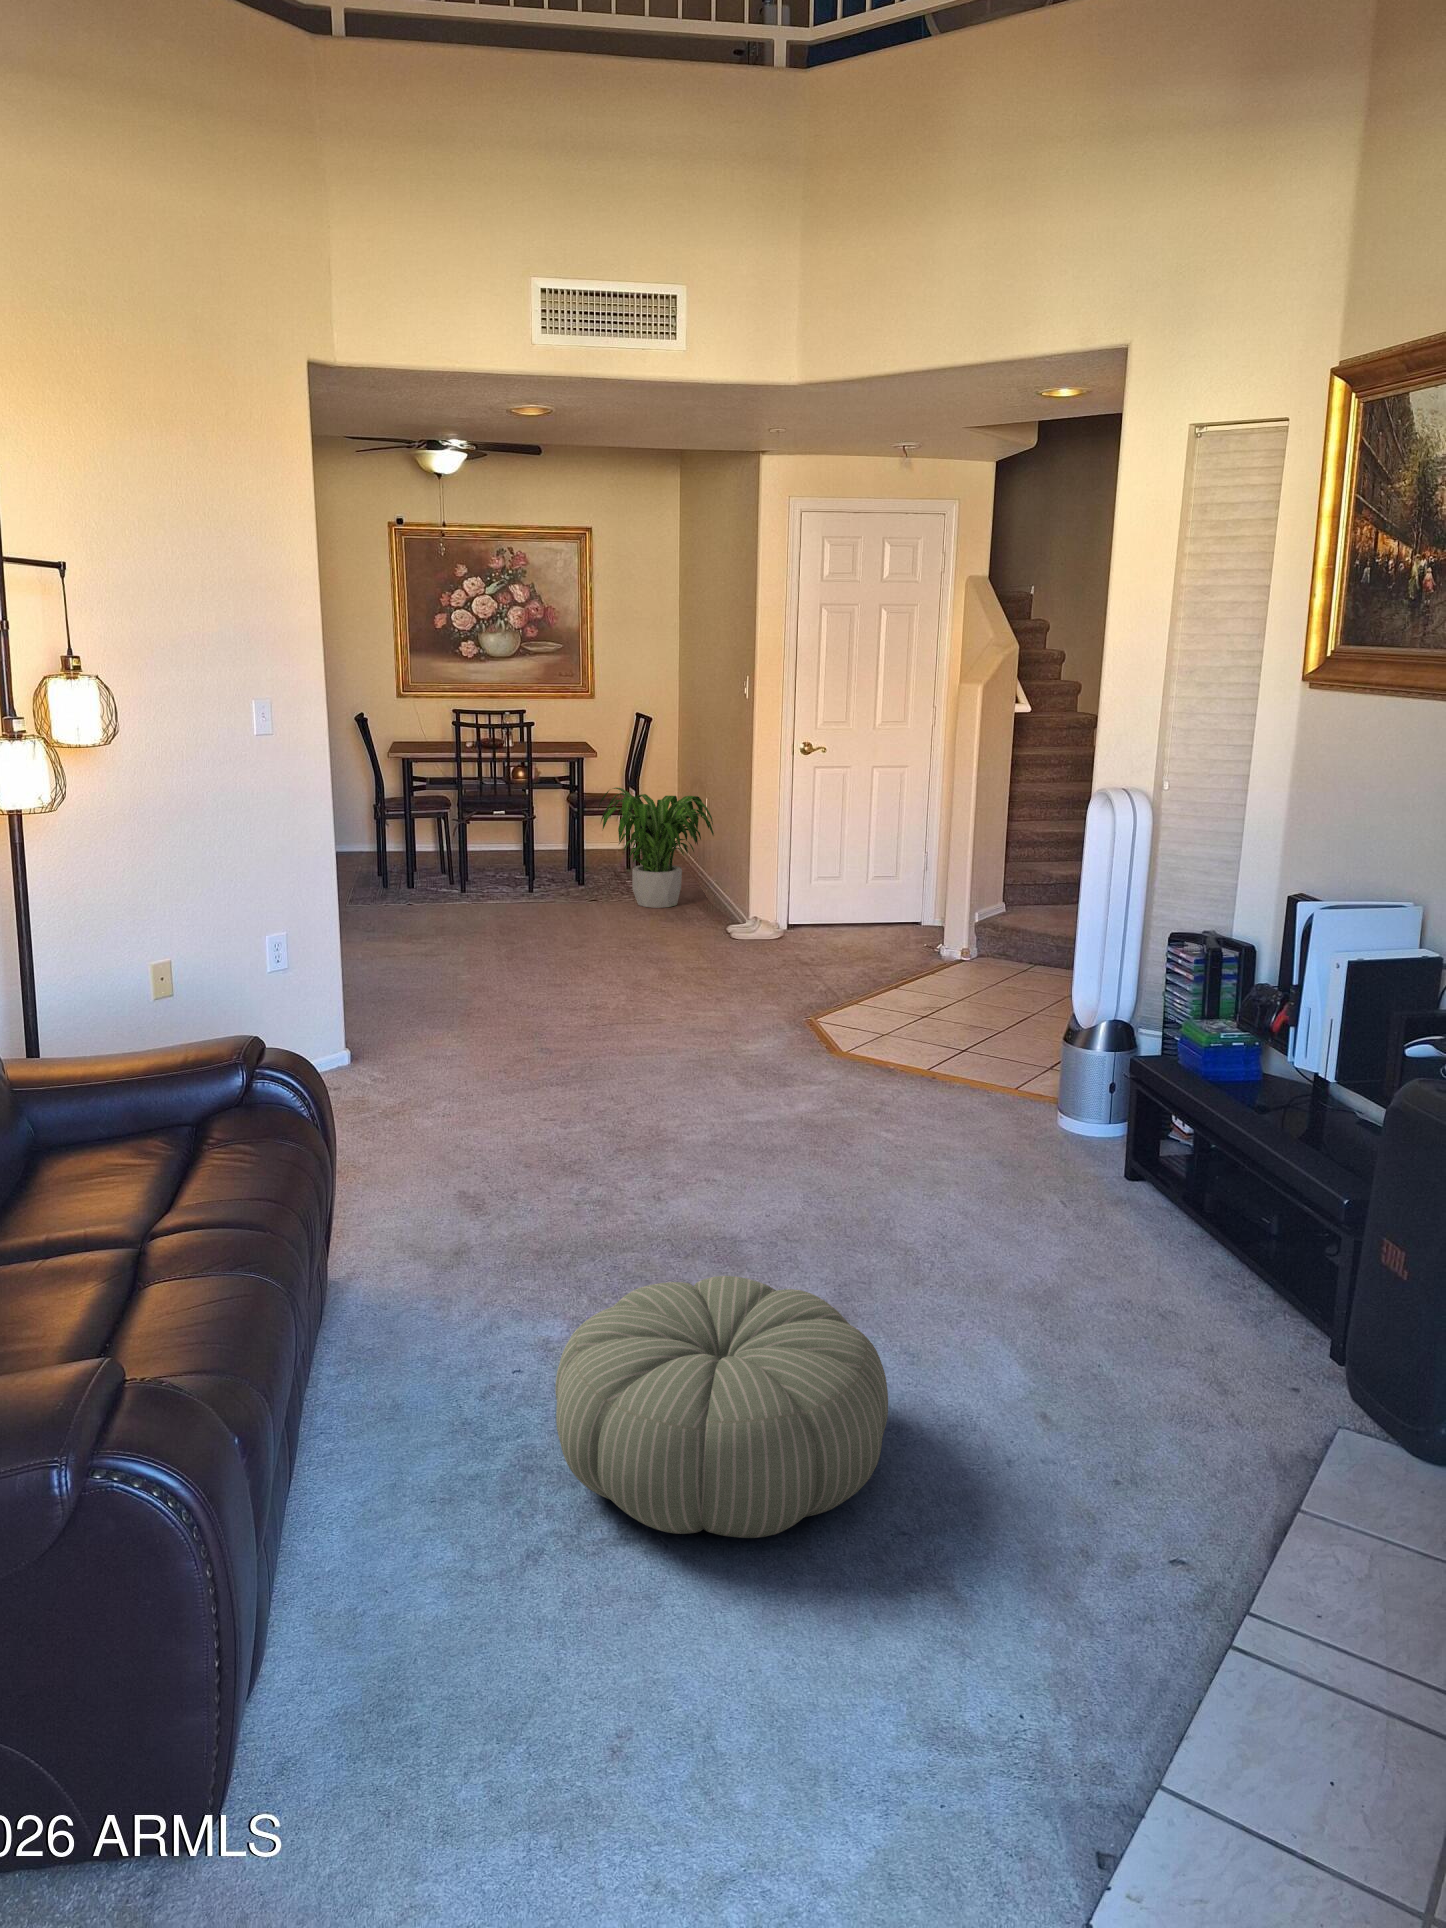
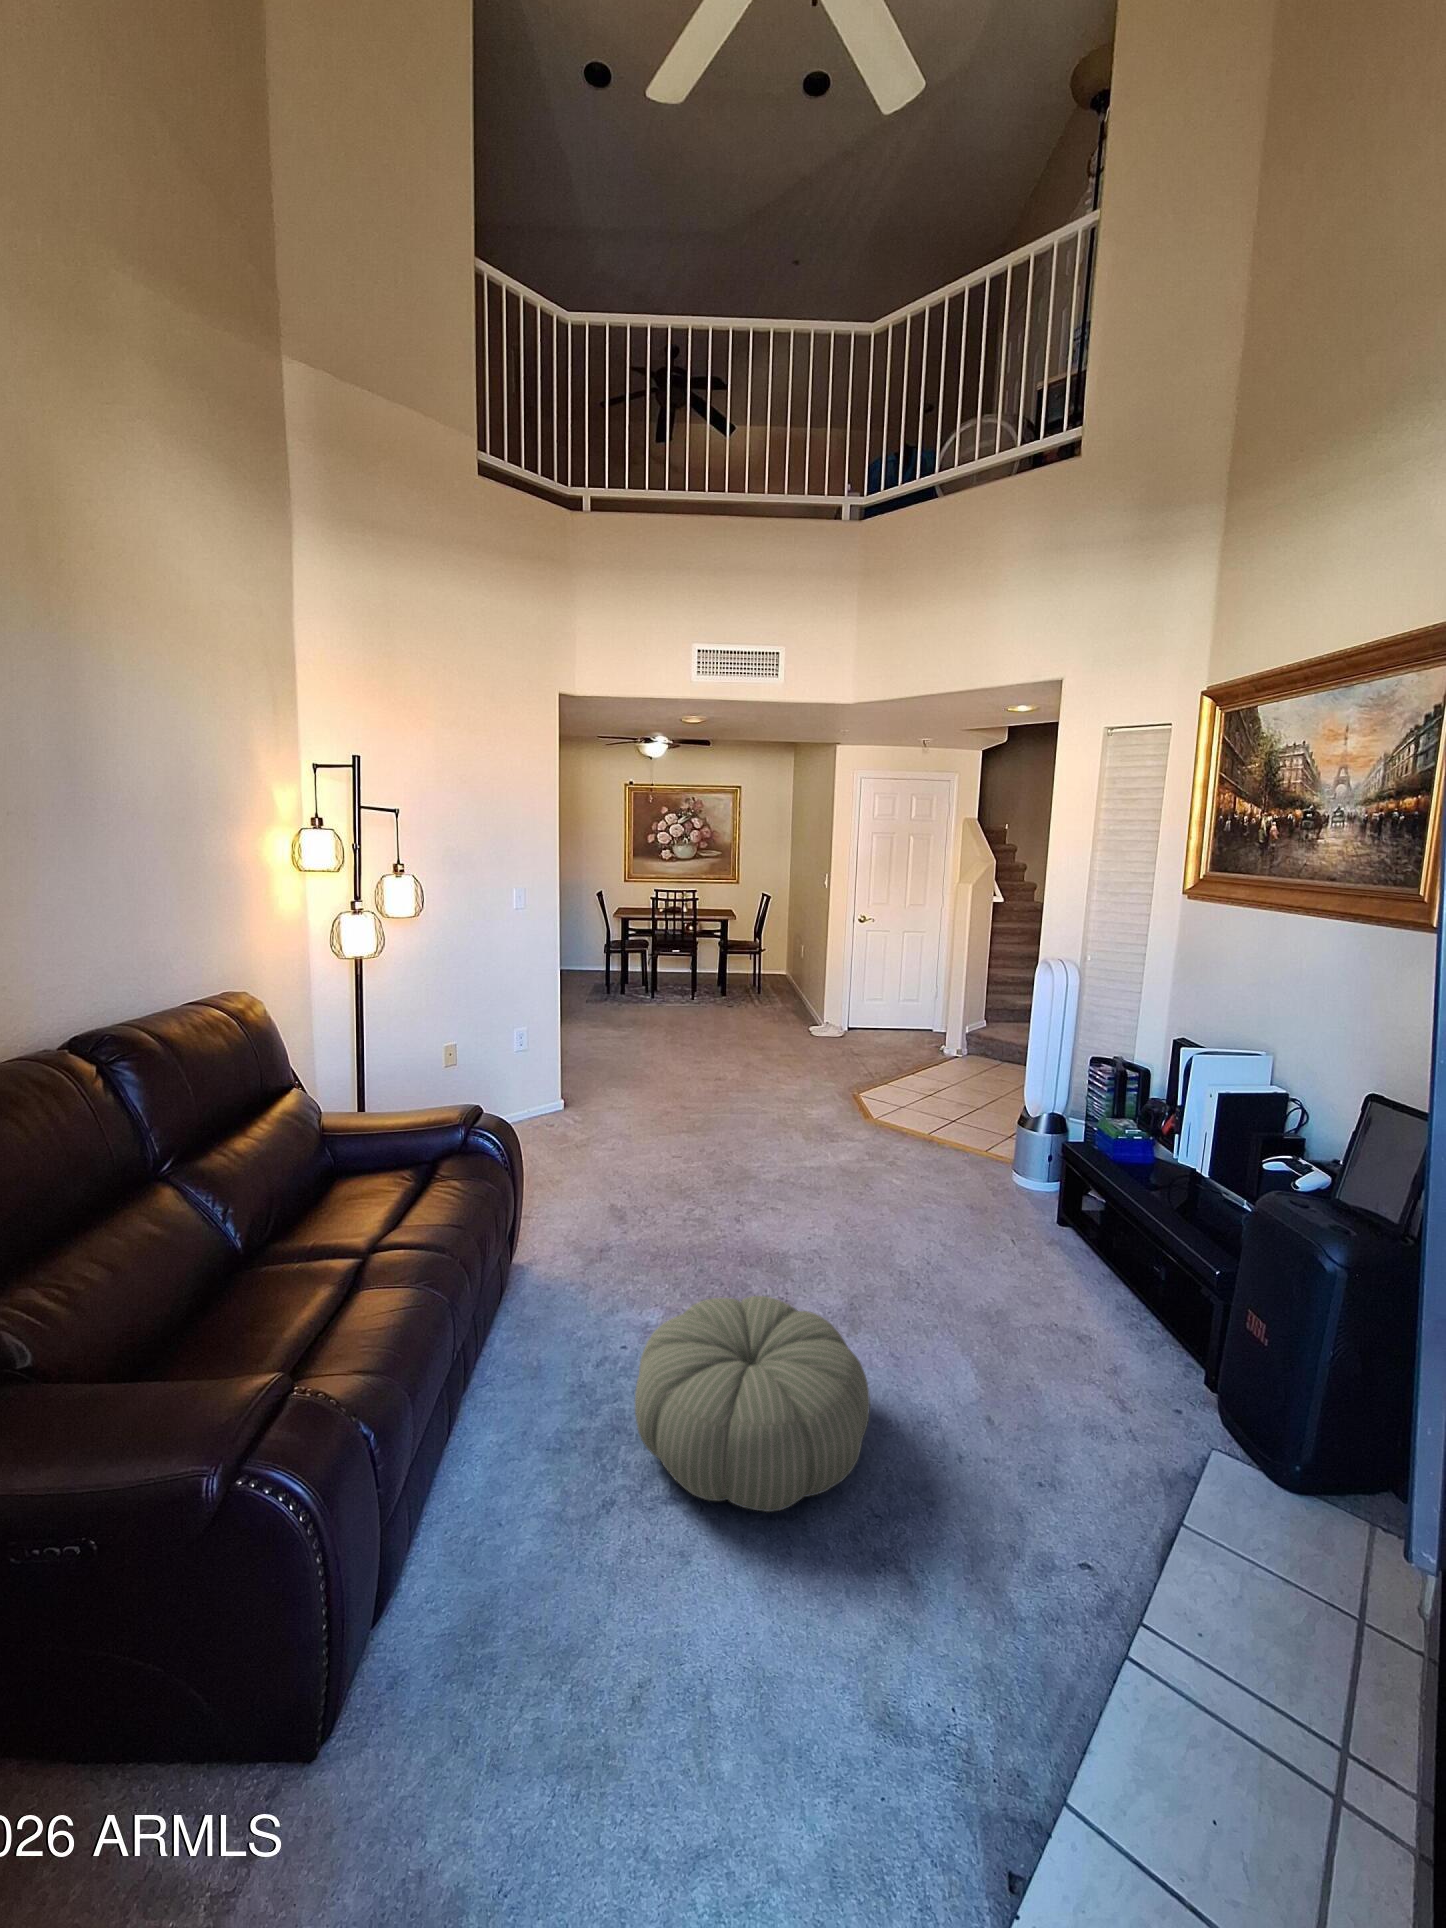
potted plant: present [599,788,714,908] -> none [735,938,804,1012]

